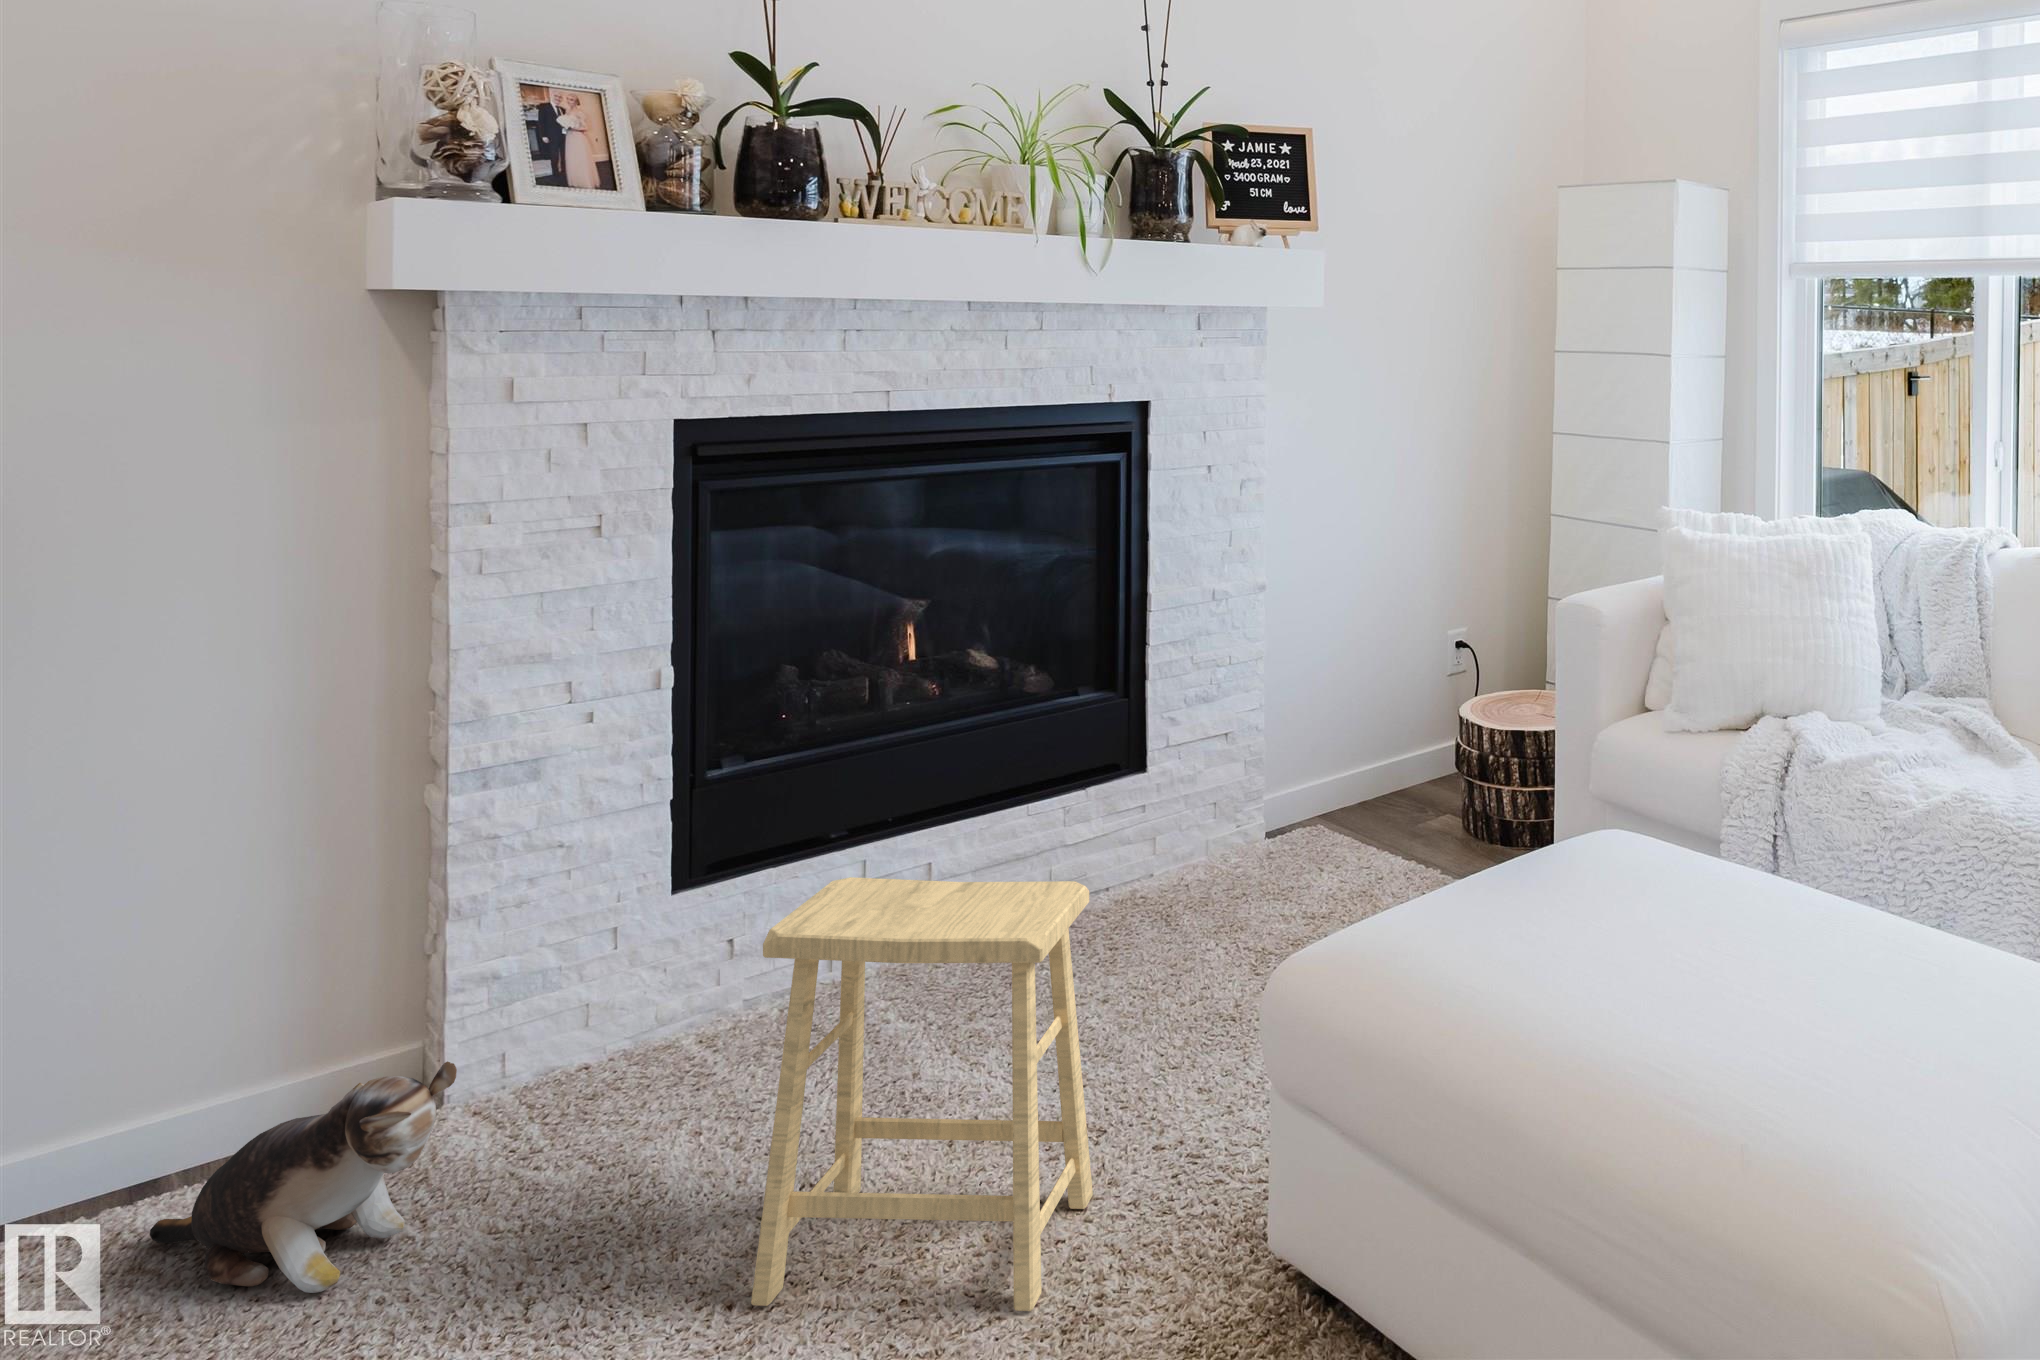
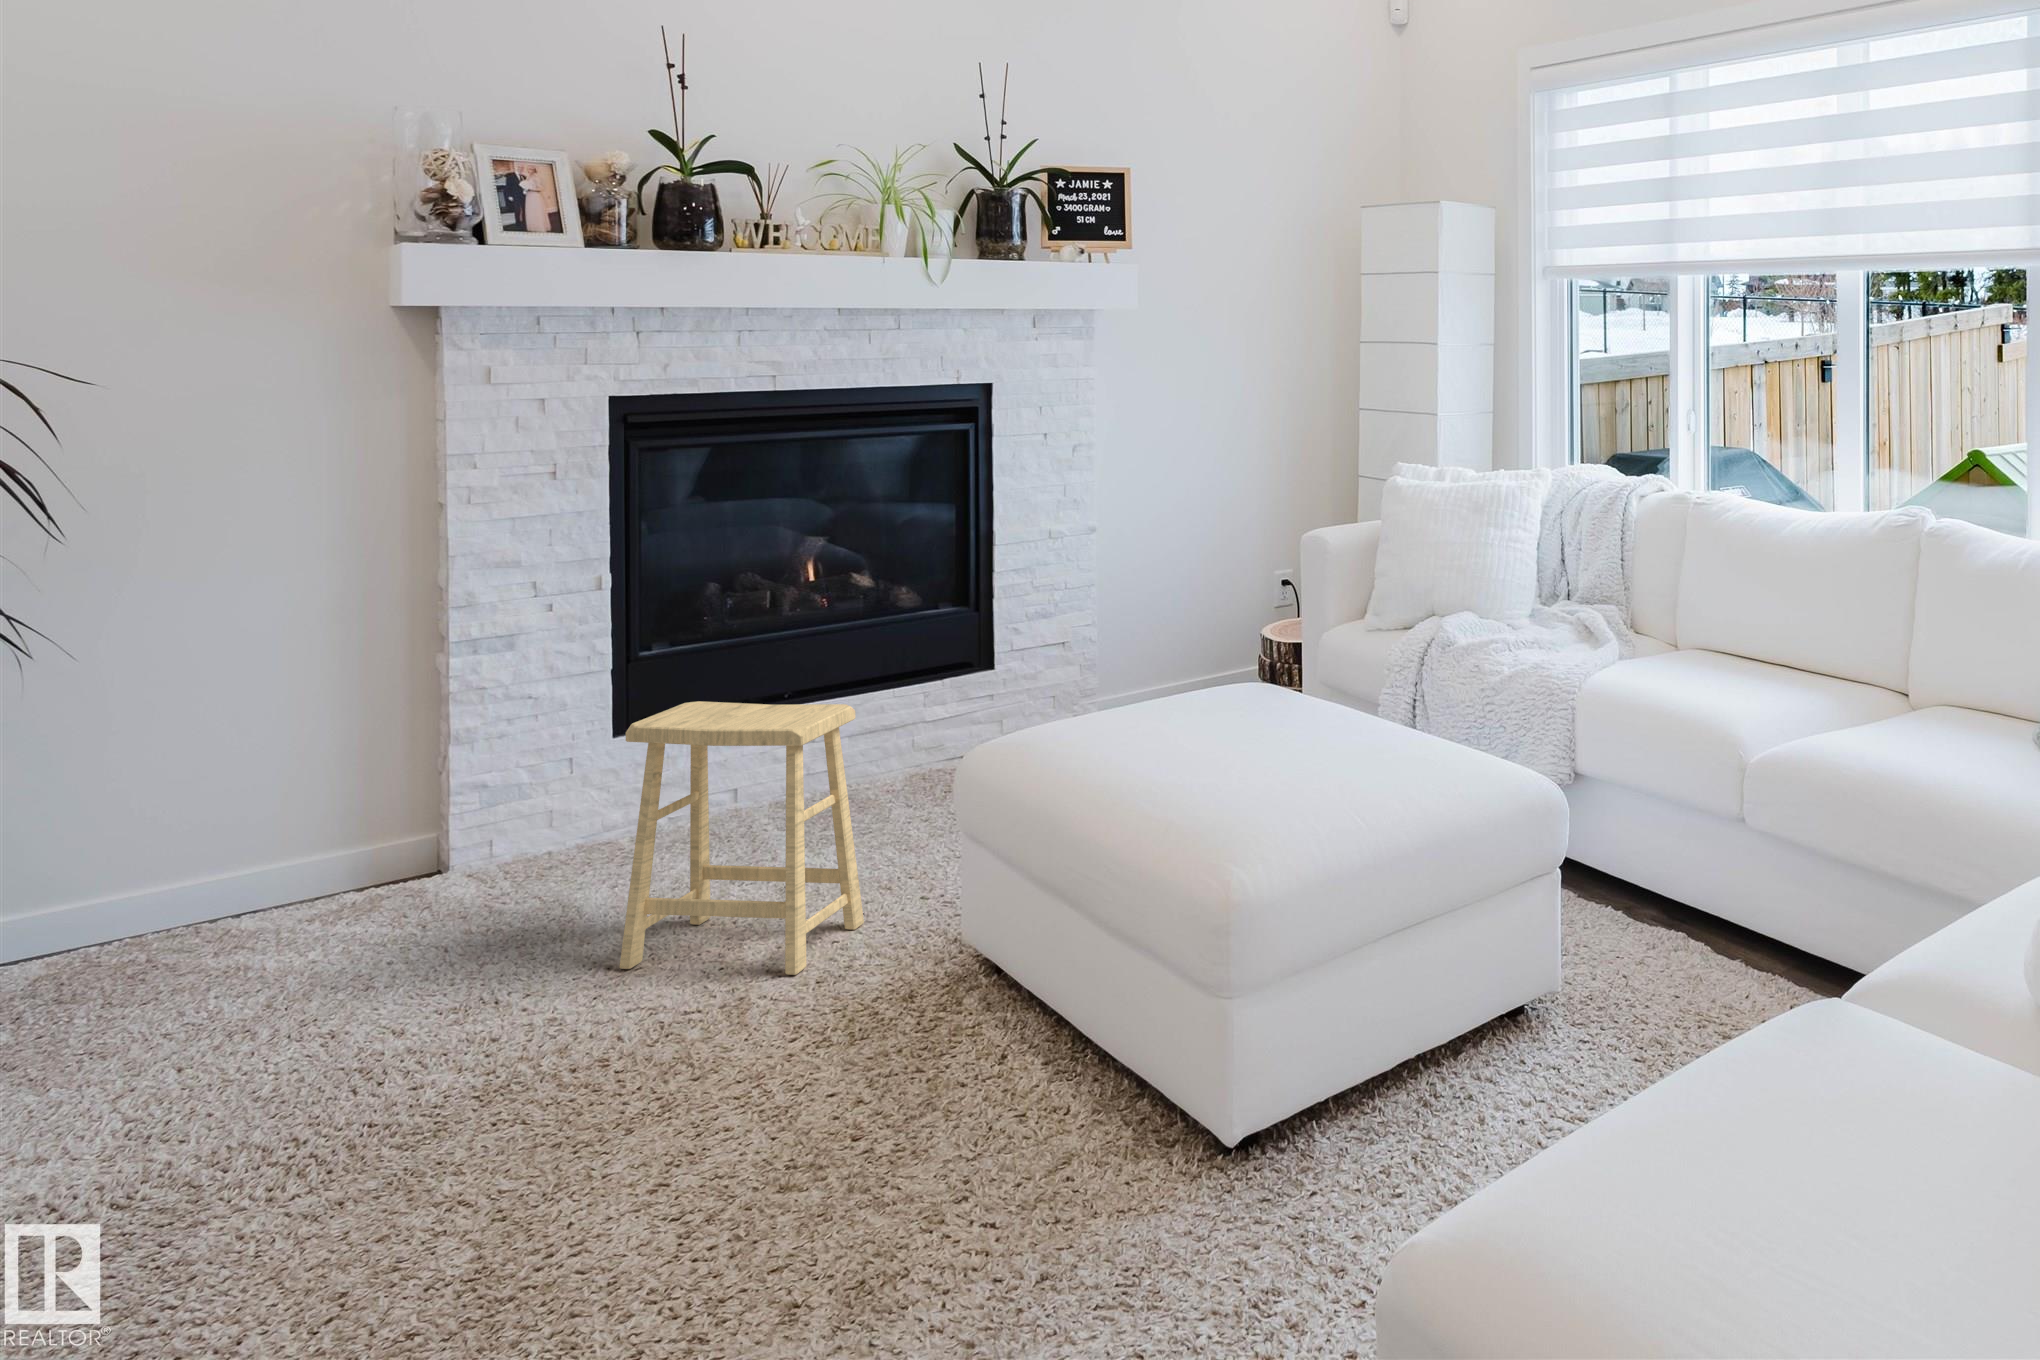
plush toy: present [150,1061,457,1293] -> none [251,816,439,958]

